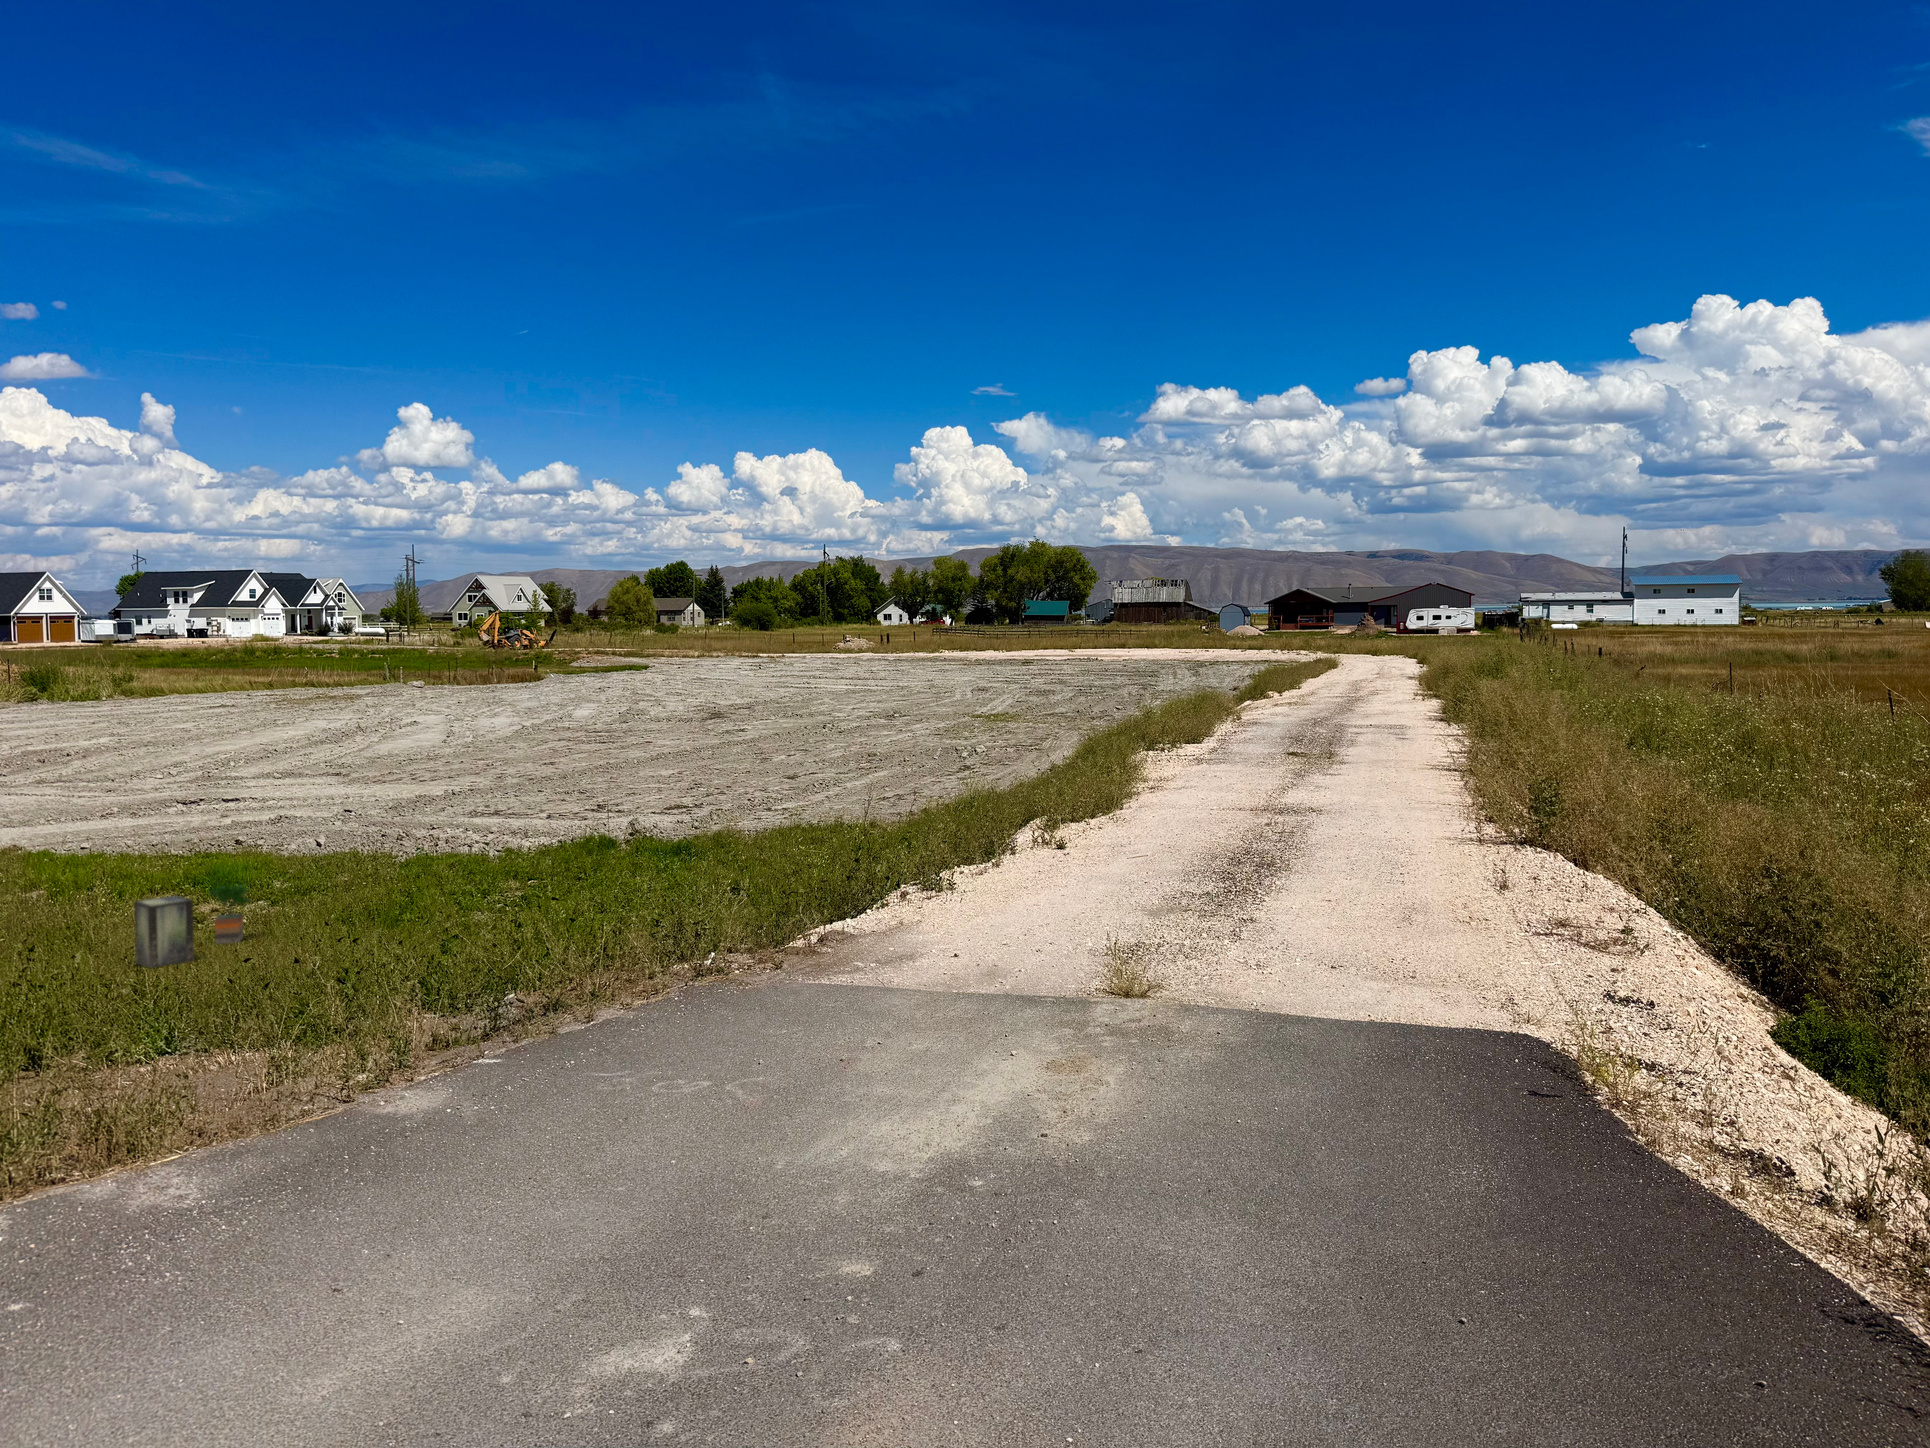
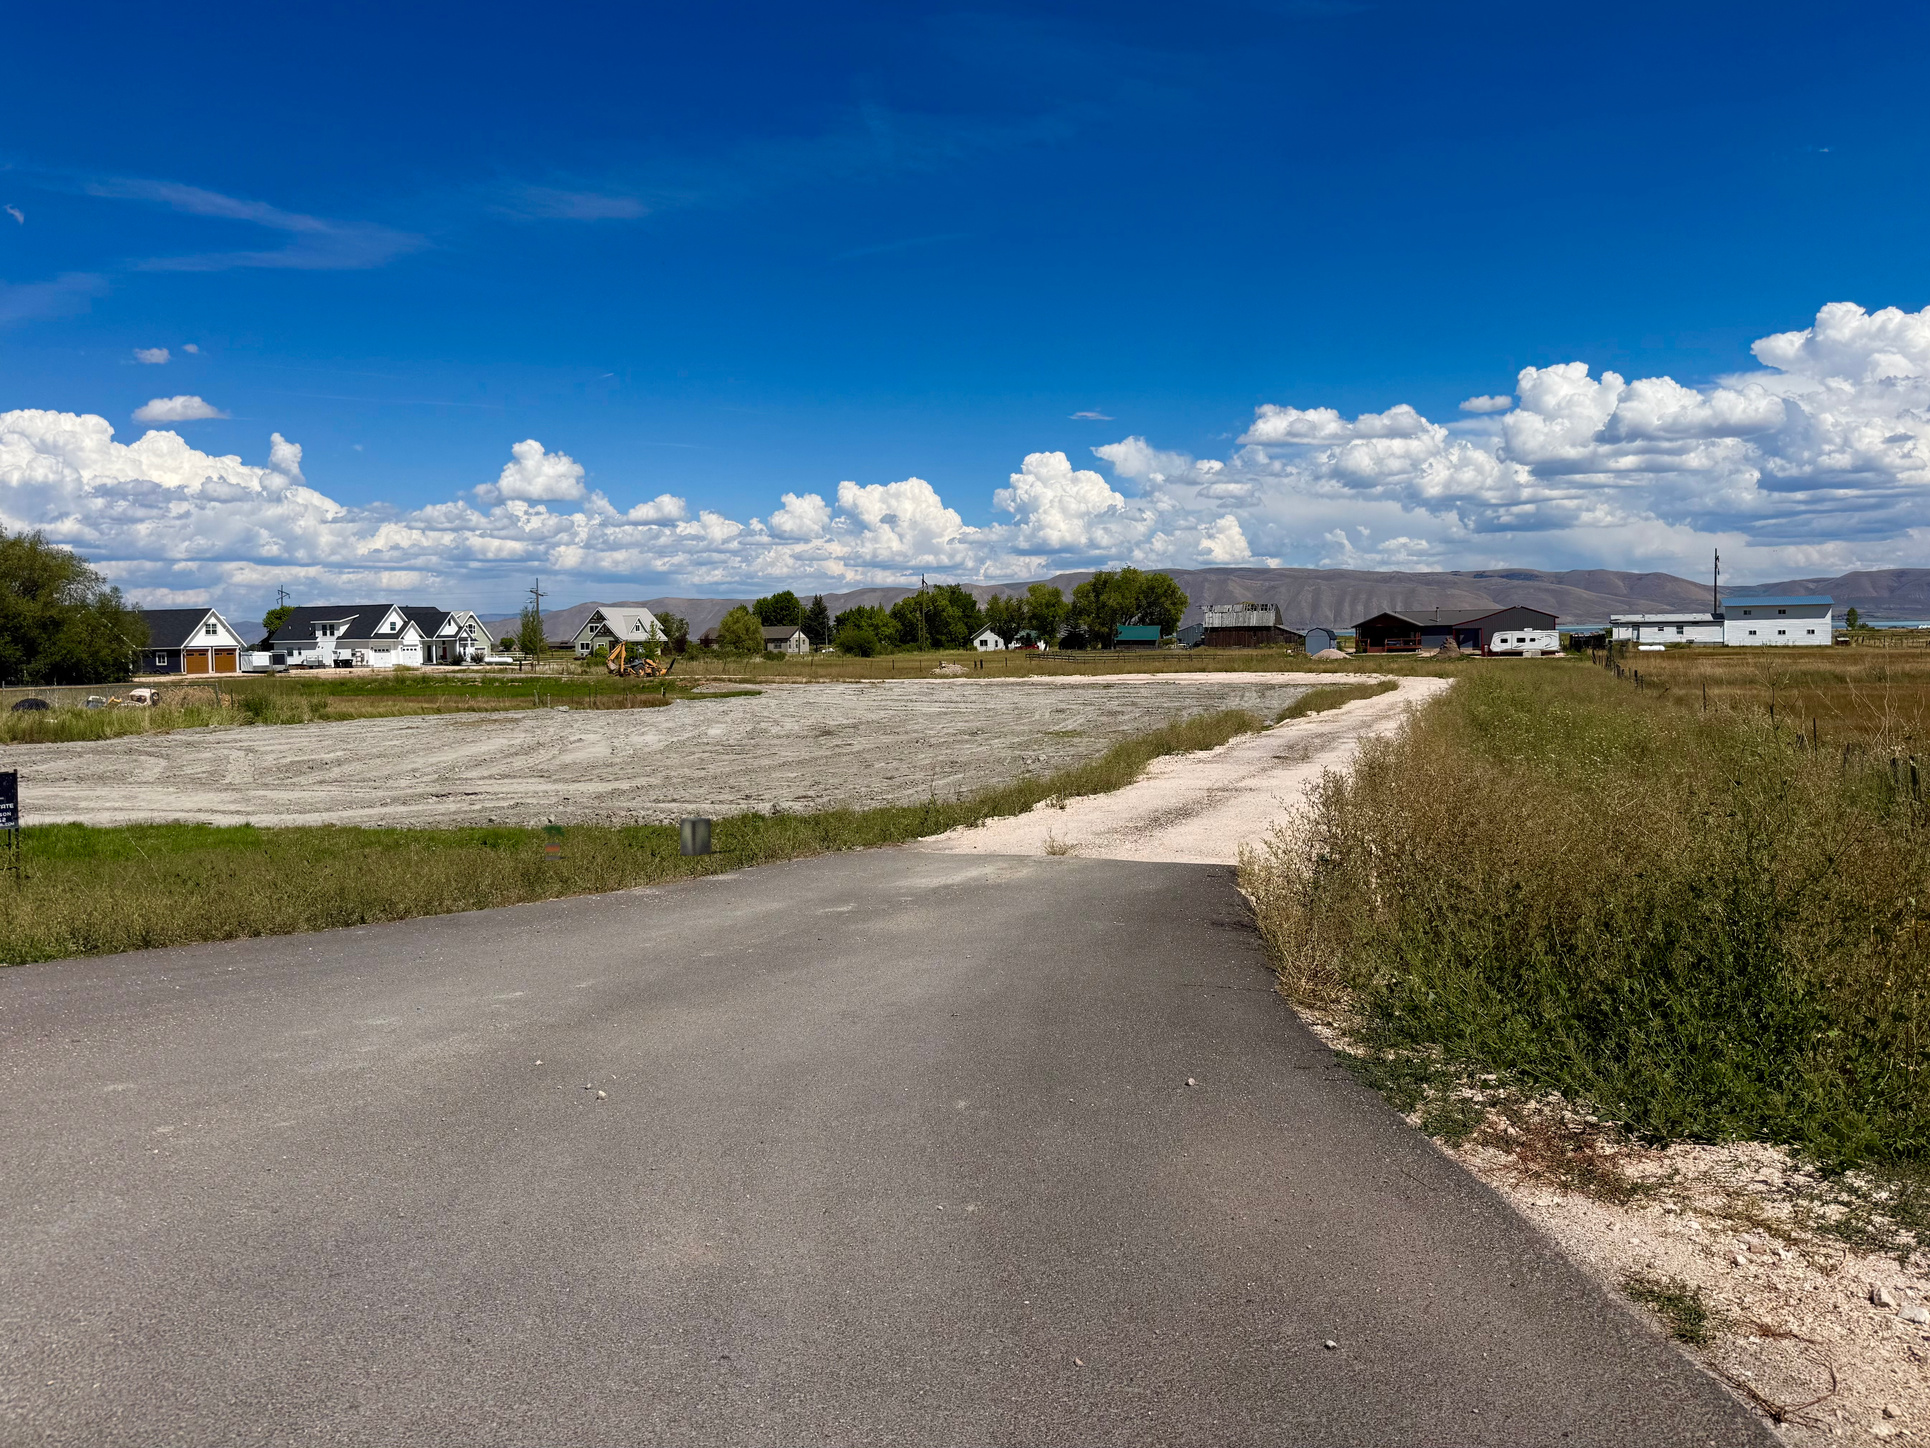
storage box: present [134,896,194,968] -> present [680,817,712,856]

